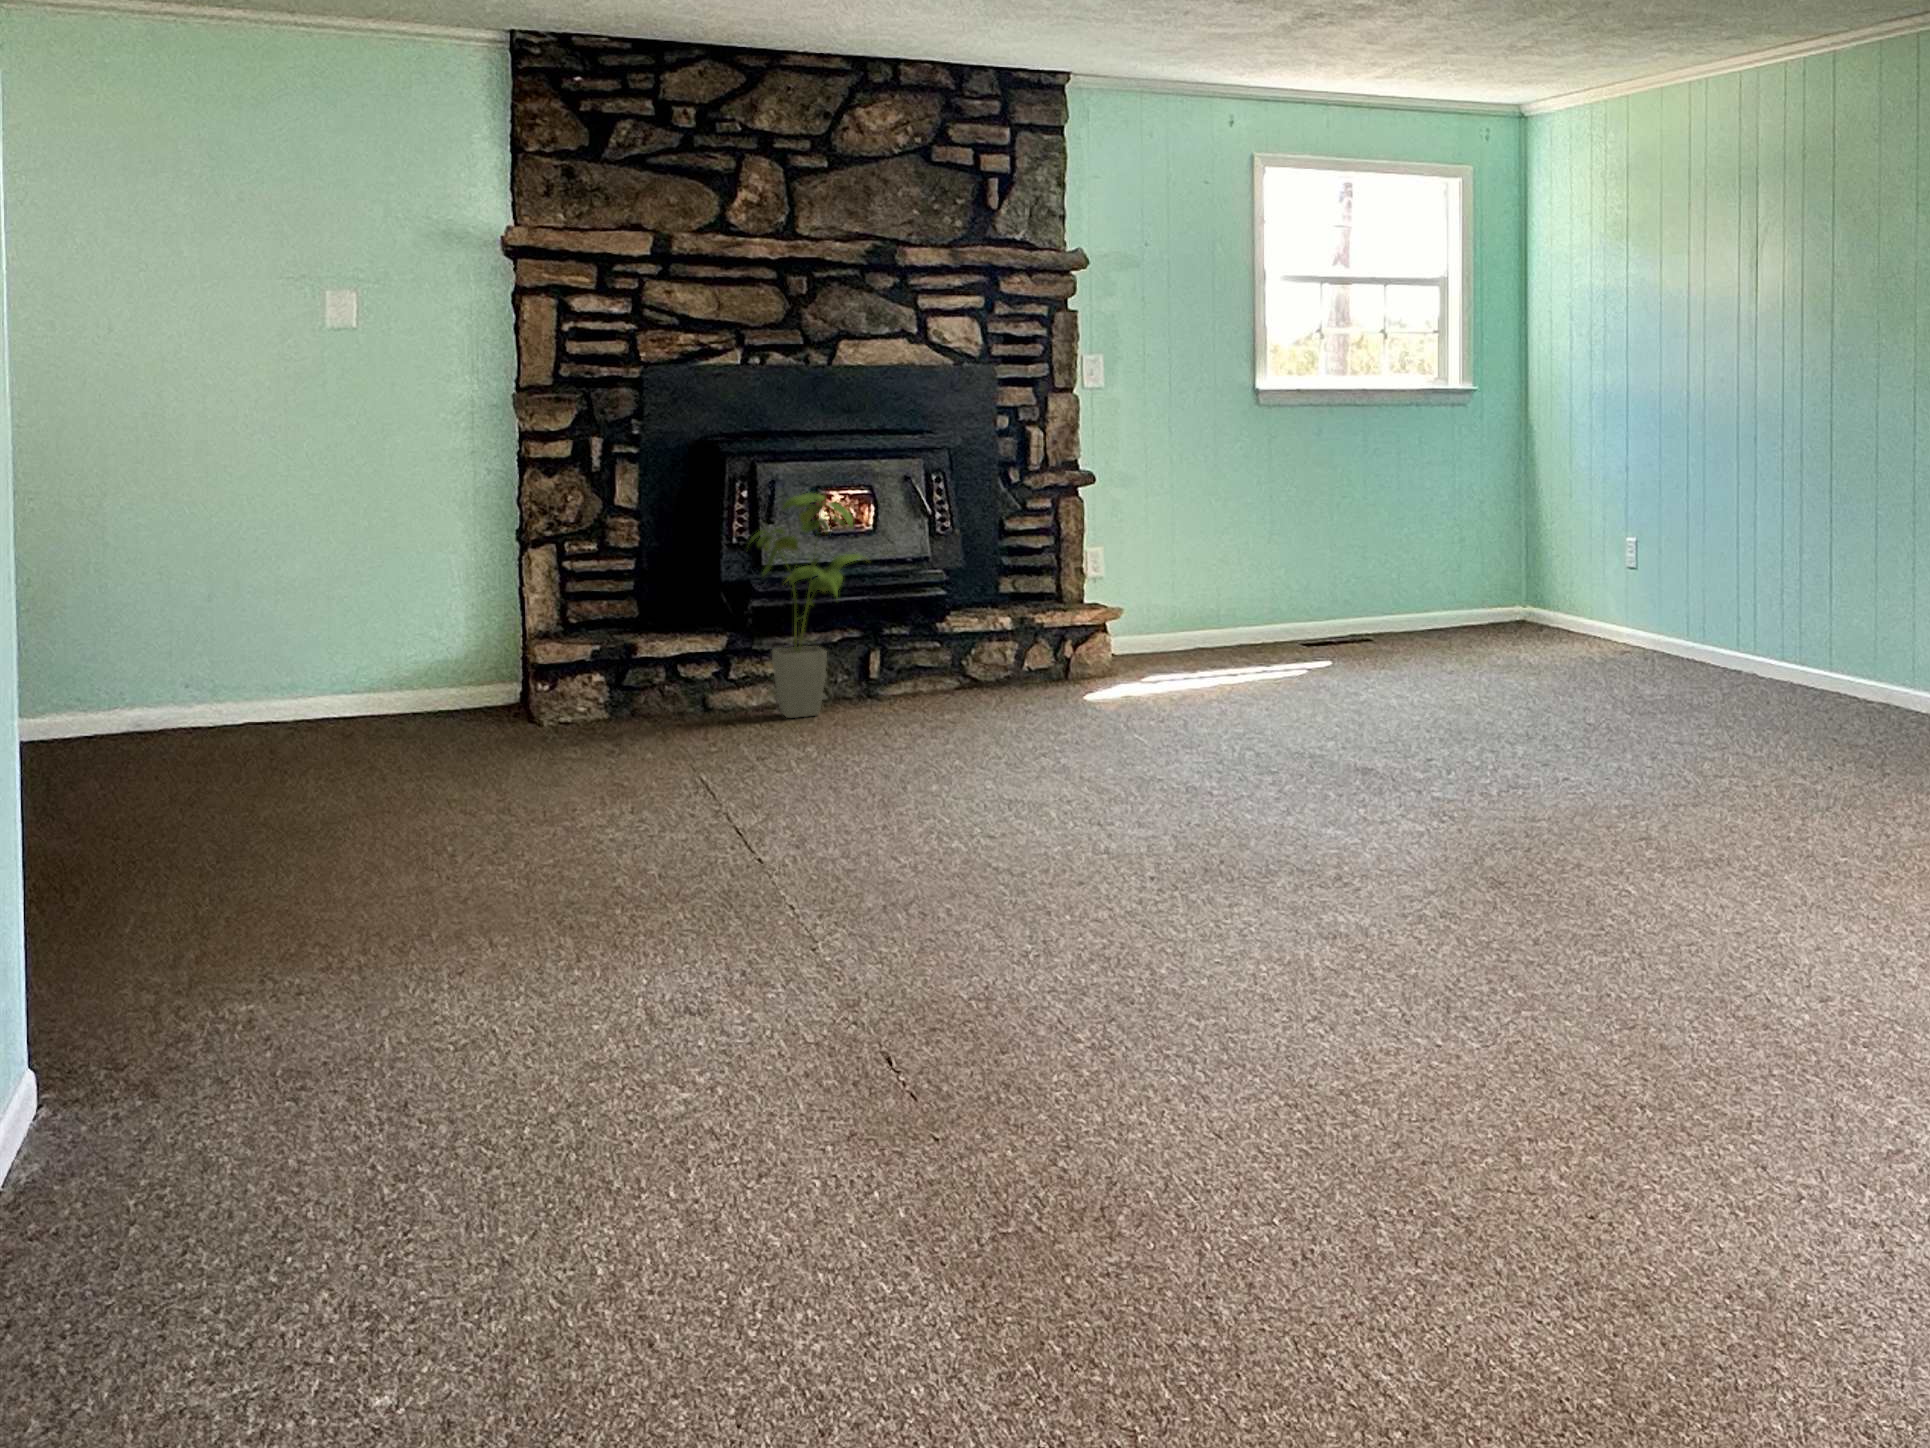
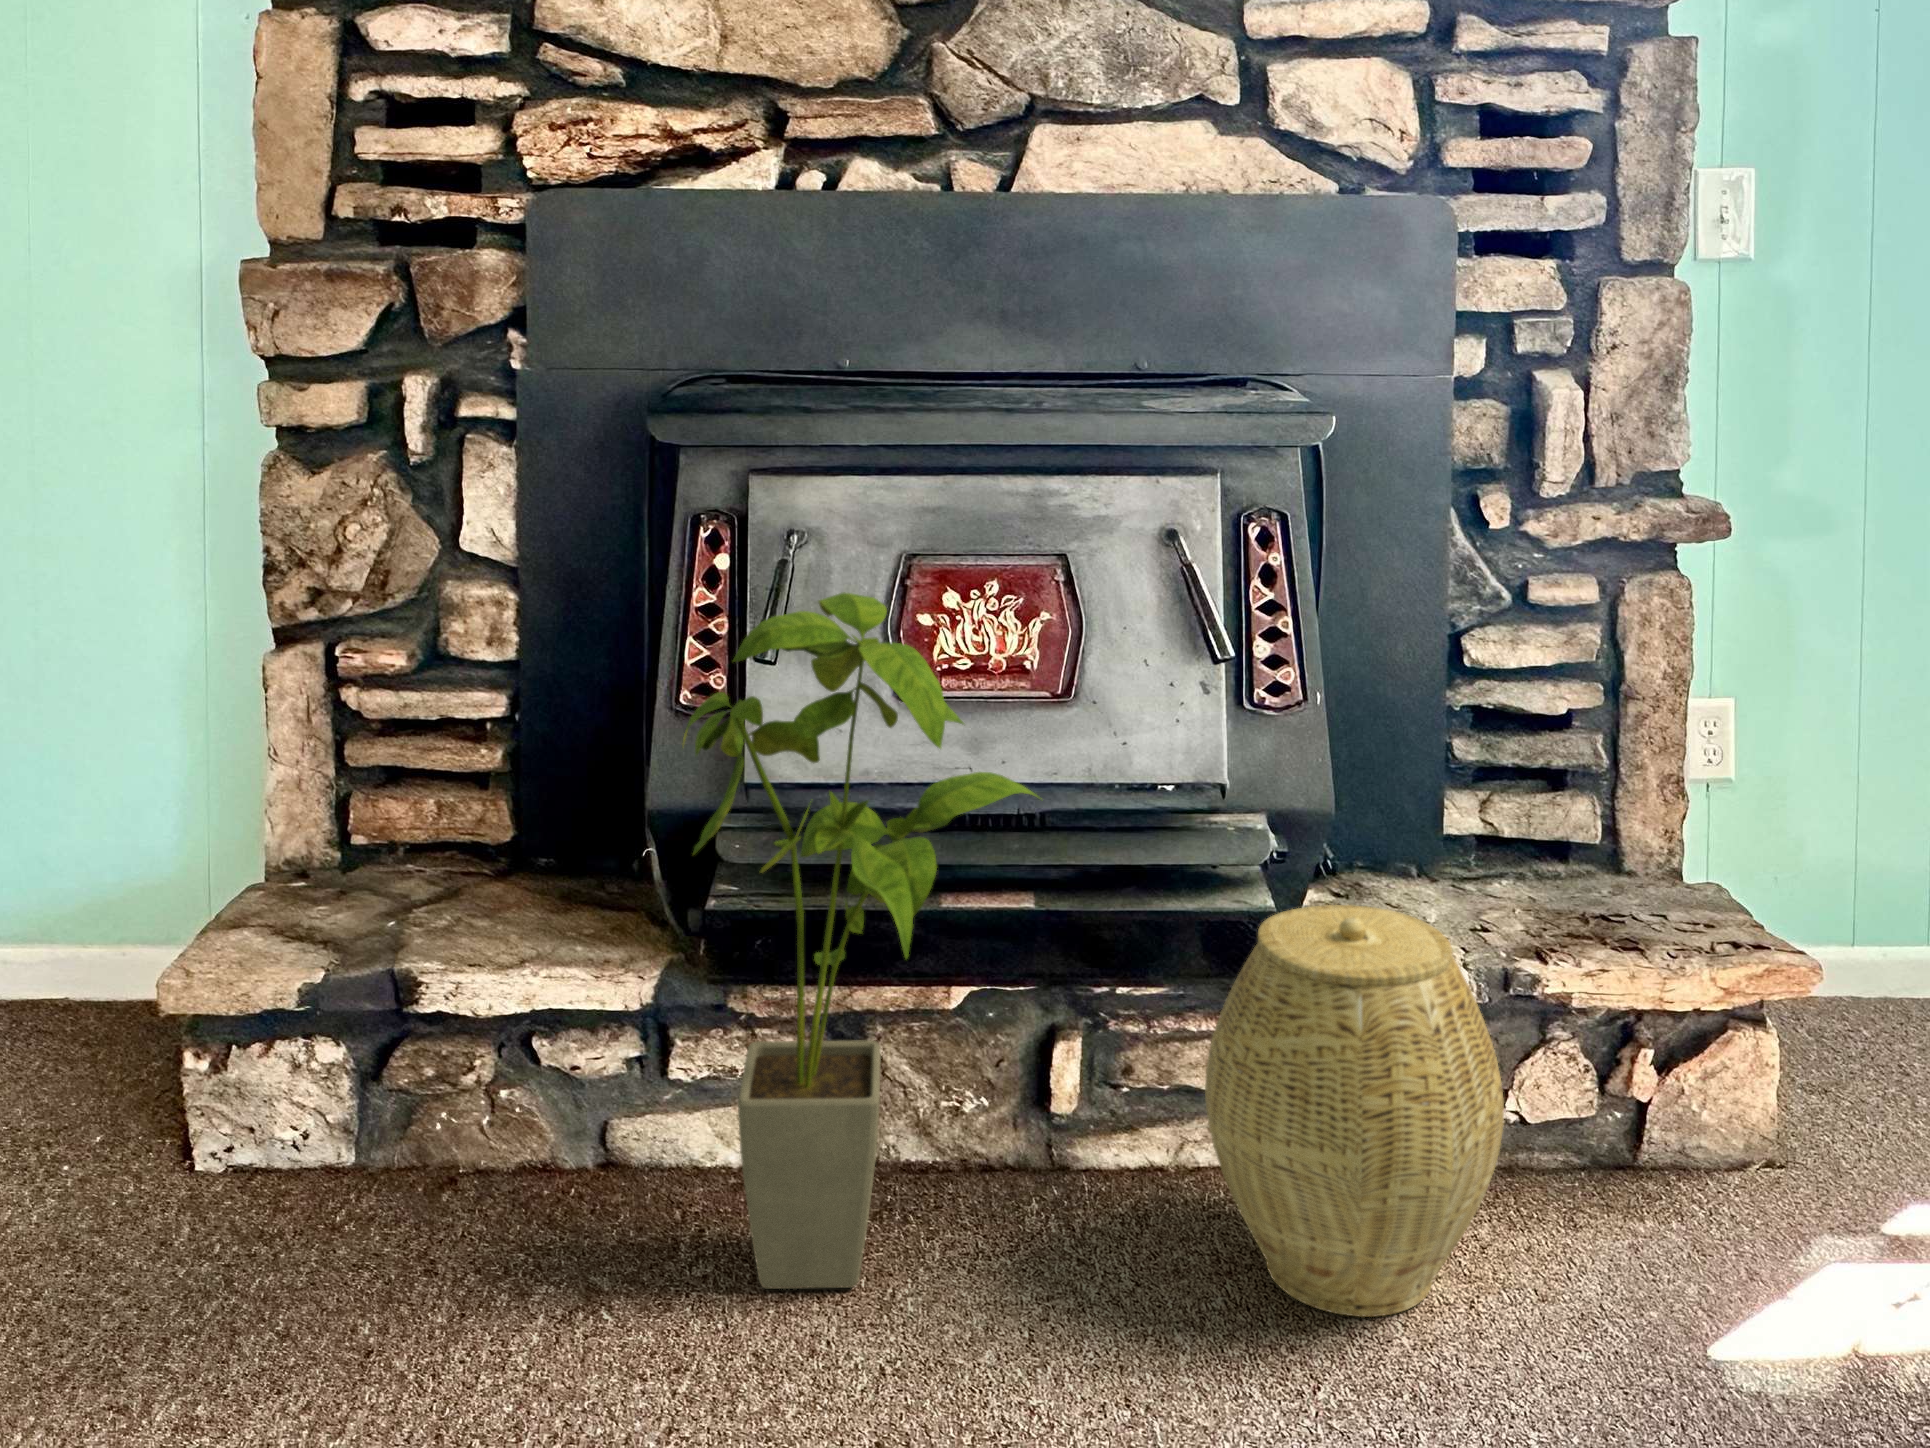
woven basket: none [929,587,1023,703] -> present [1205,905,1504,1317]

